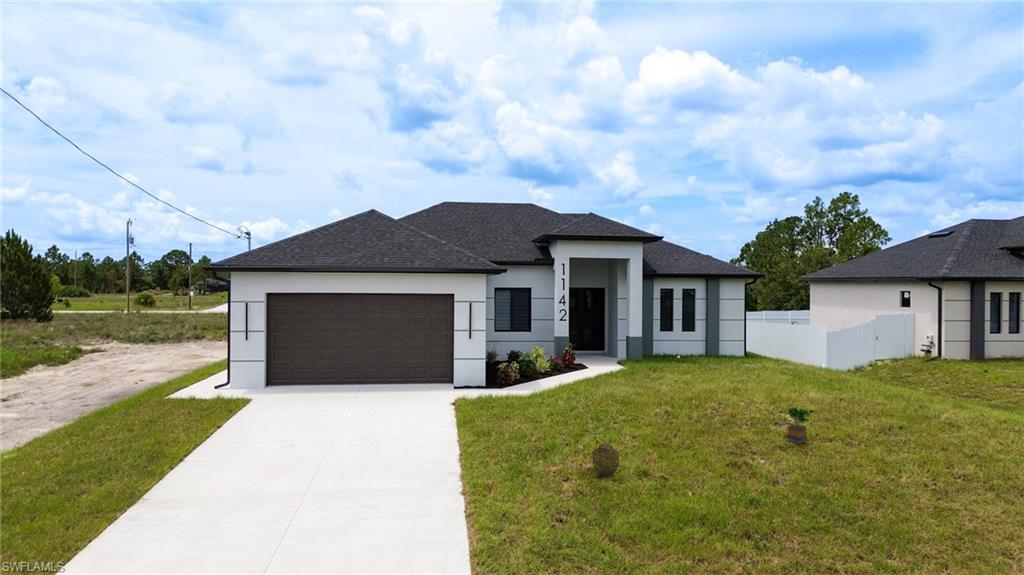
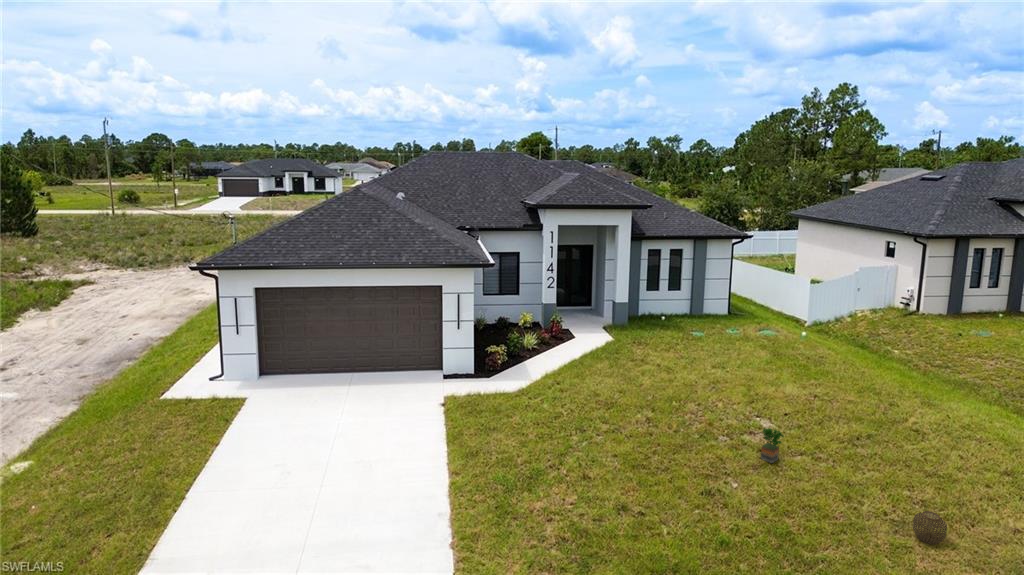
woven basket: present [592,444,619,476] -> present [913,511,947,544]

